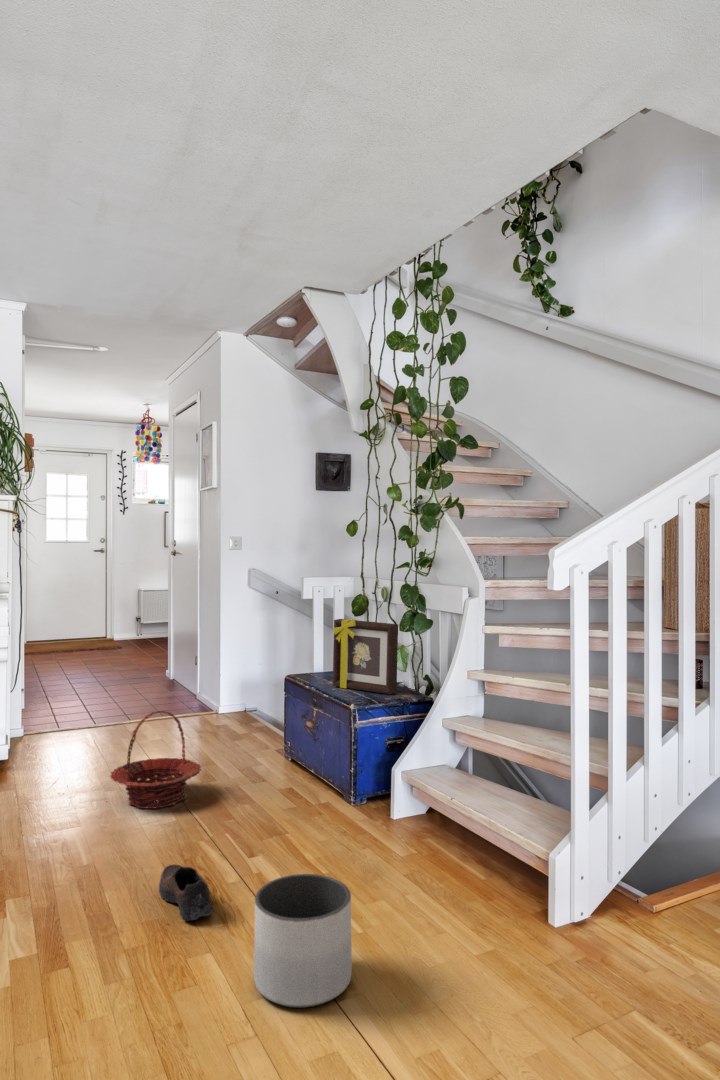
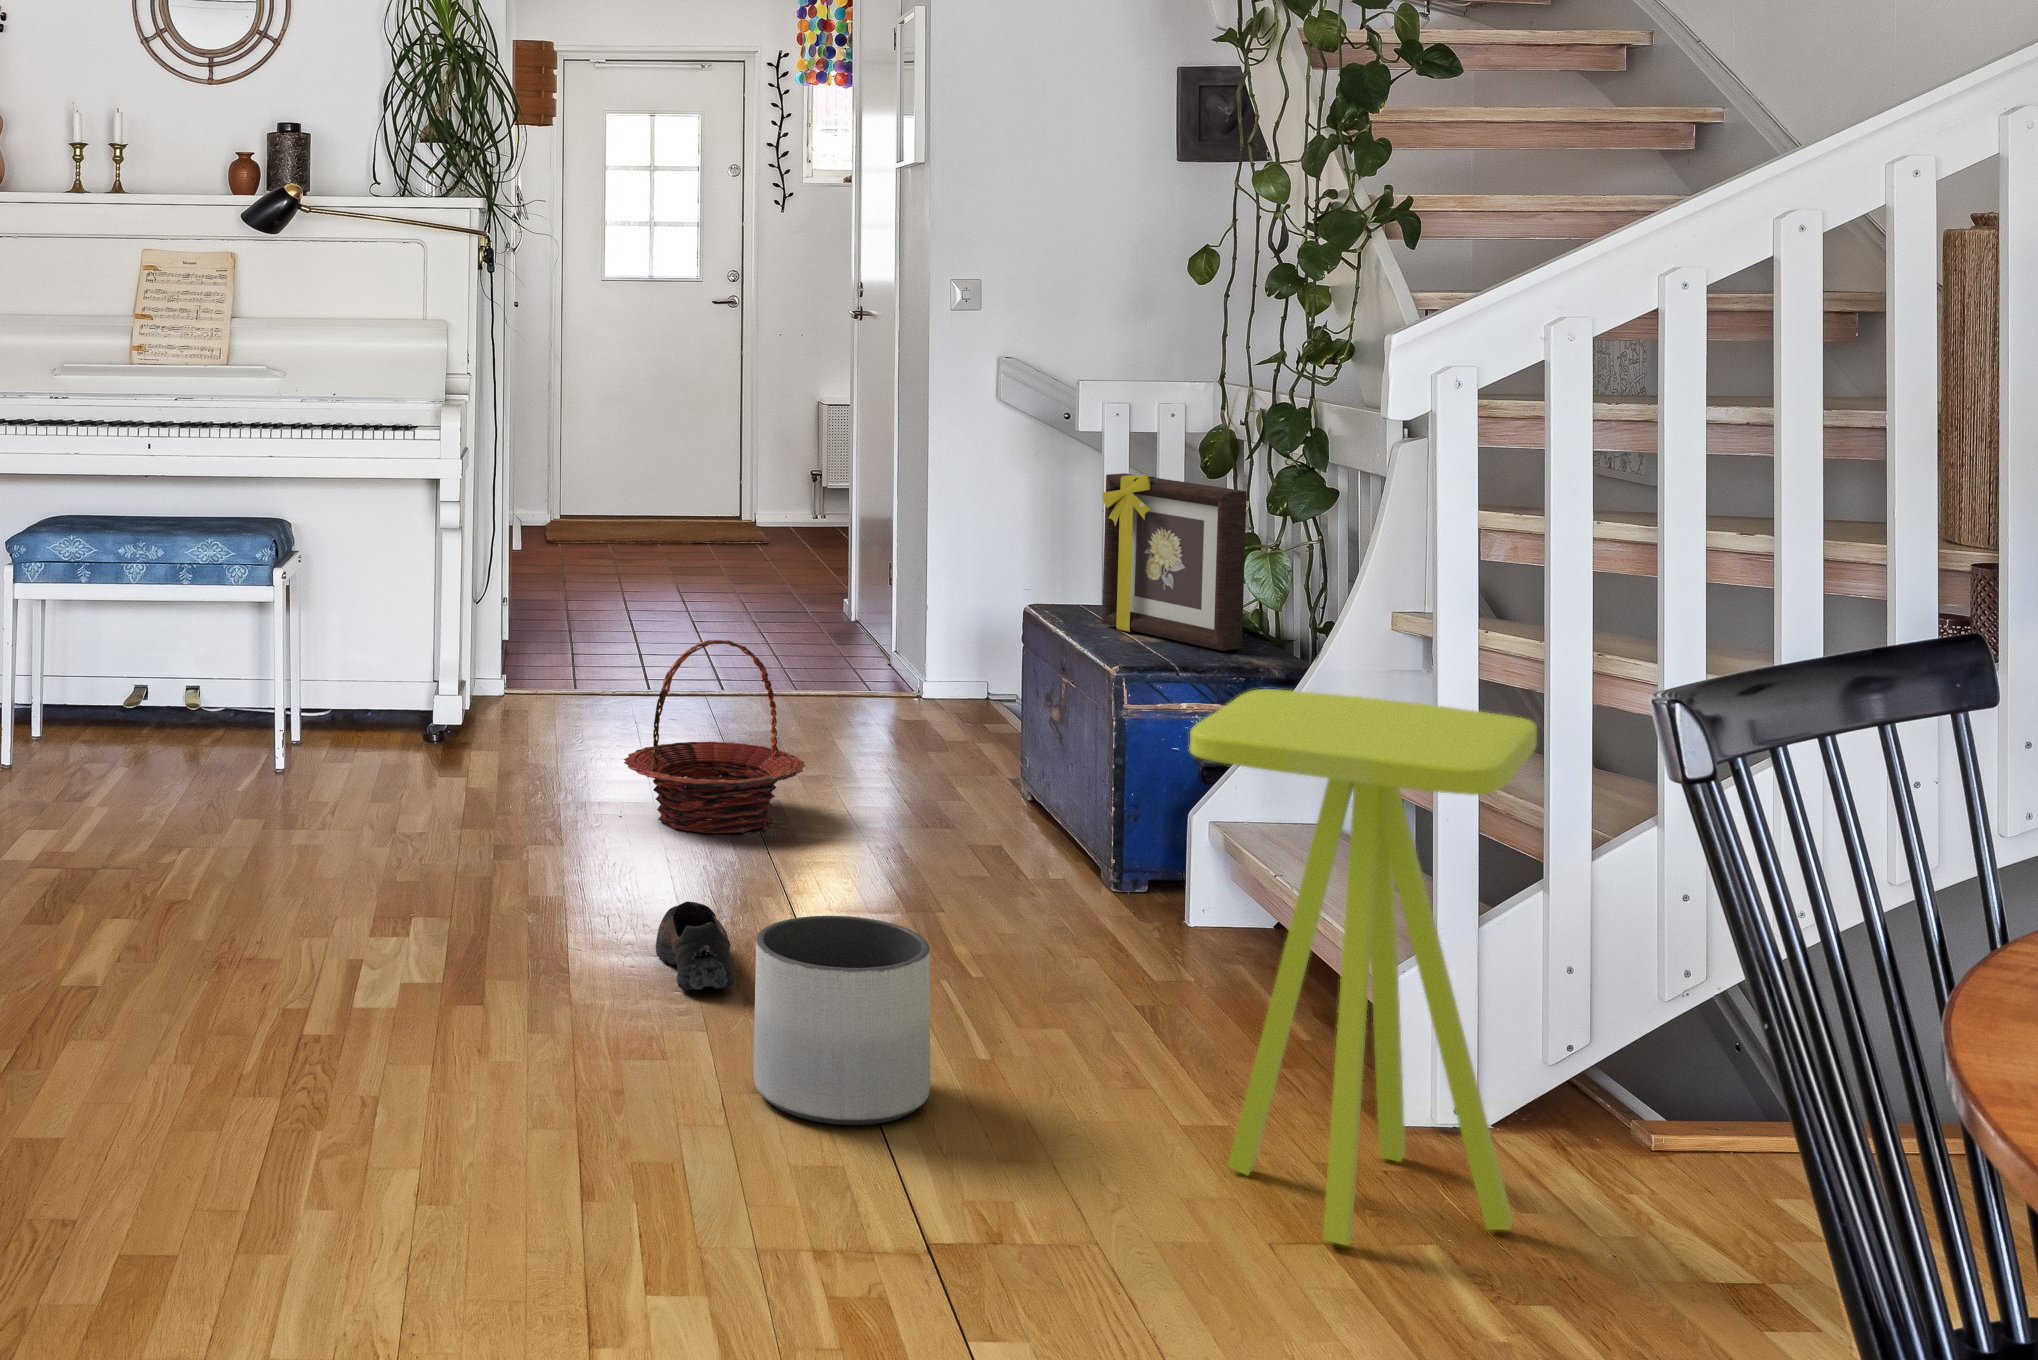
side table: none [499,728,666,1024] -> present [1190,689,1537,1245]

